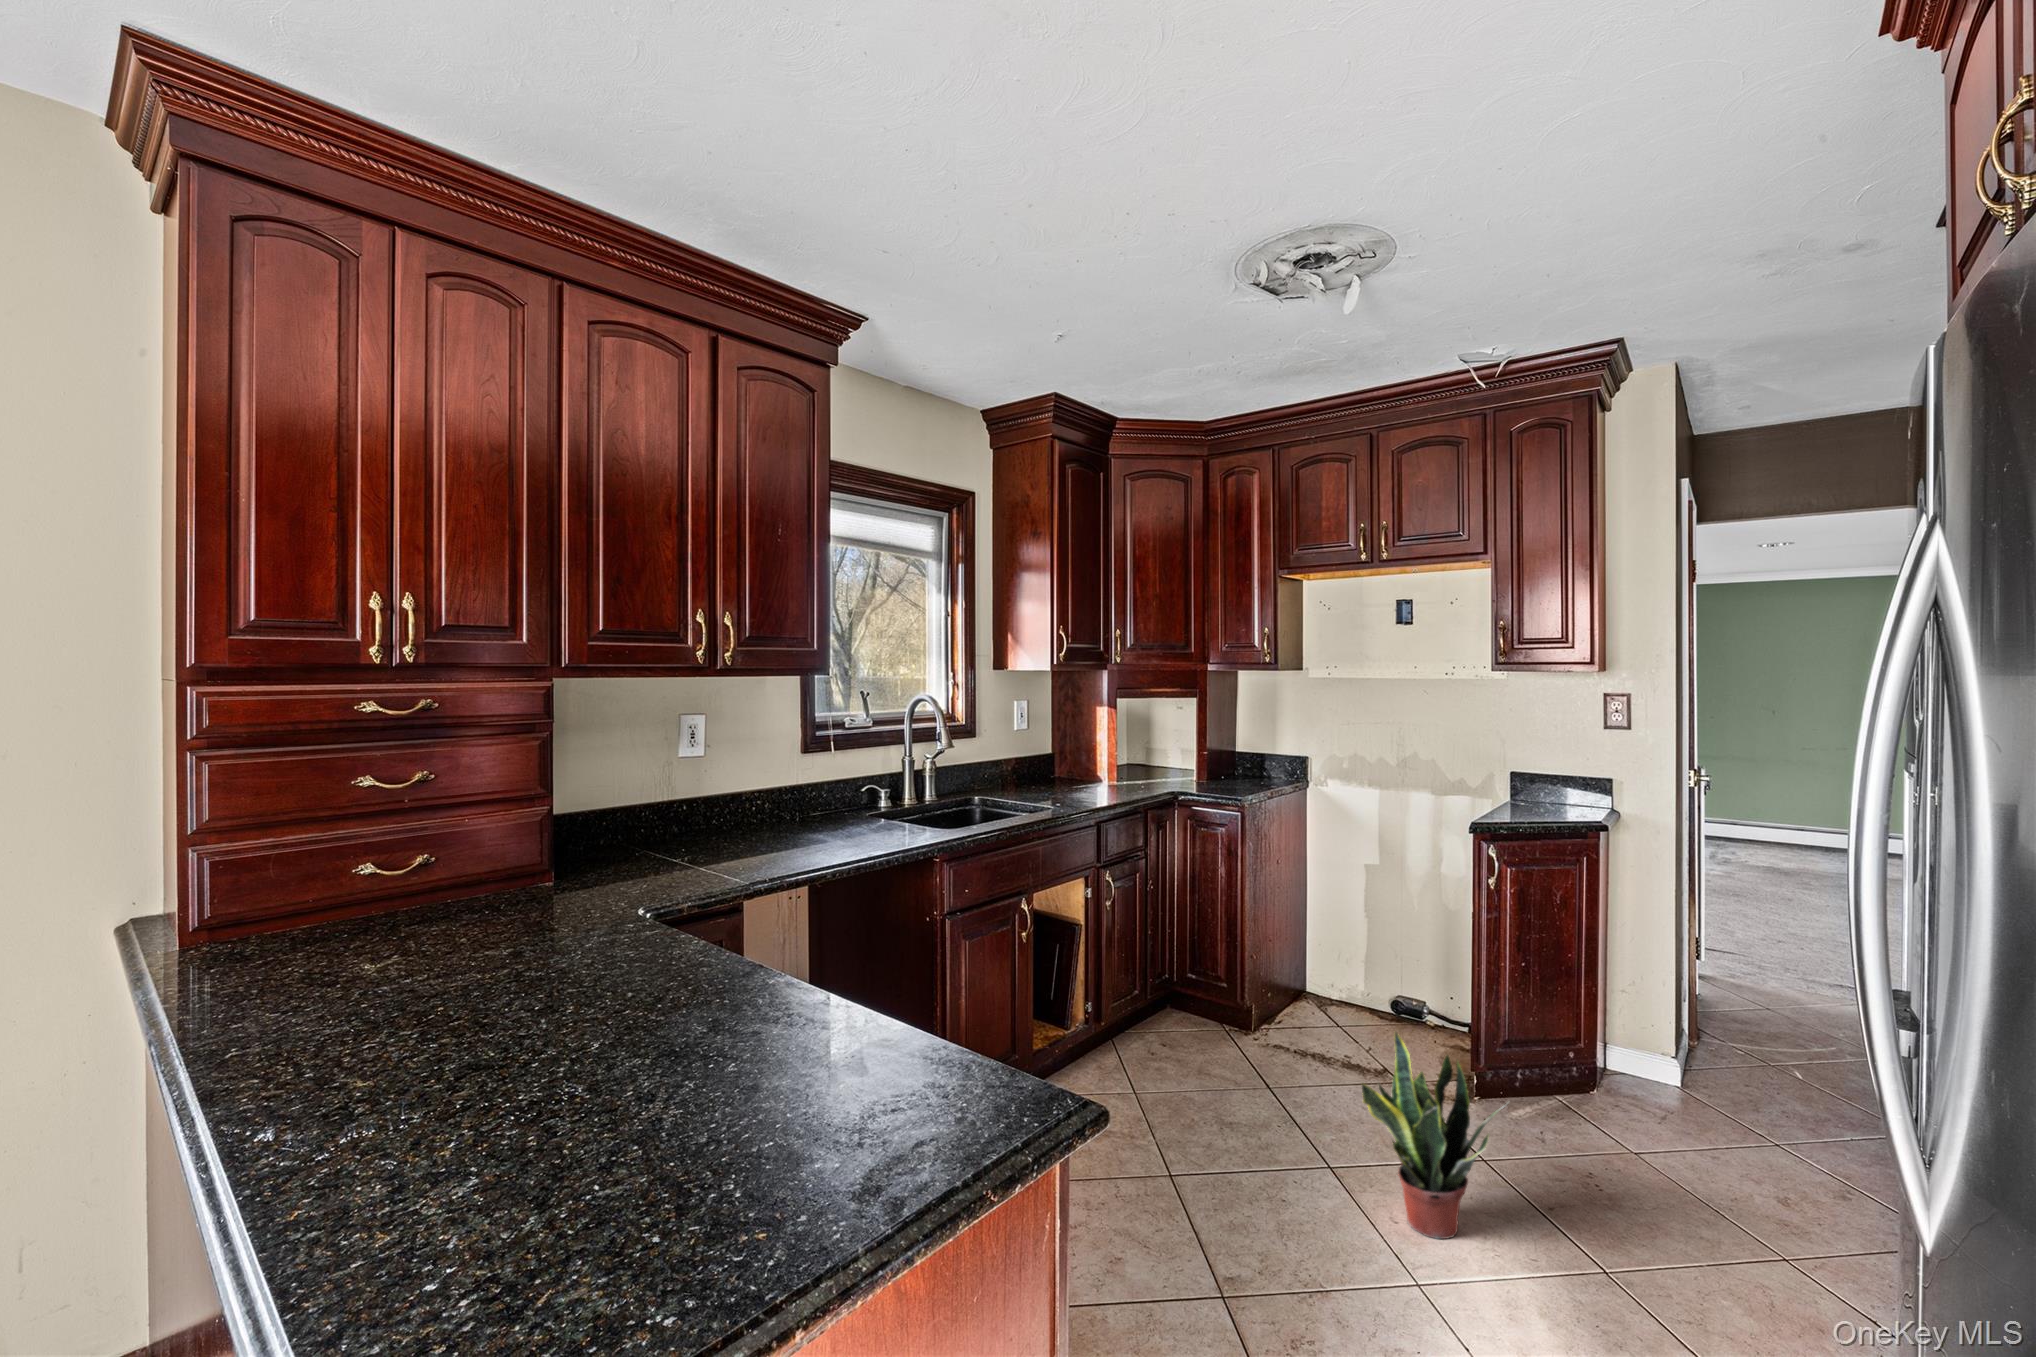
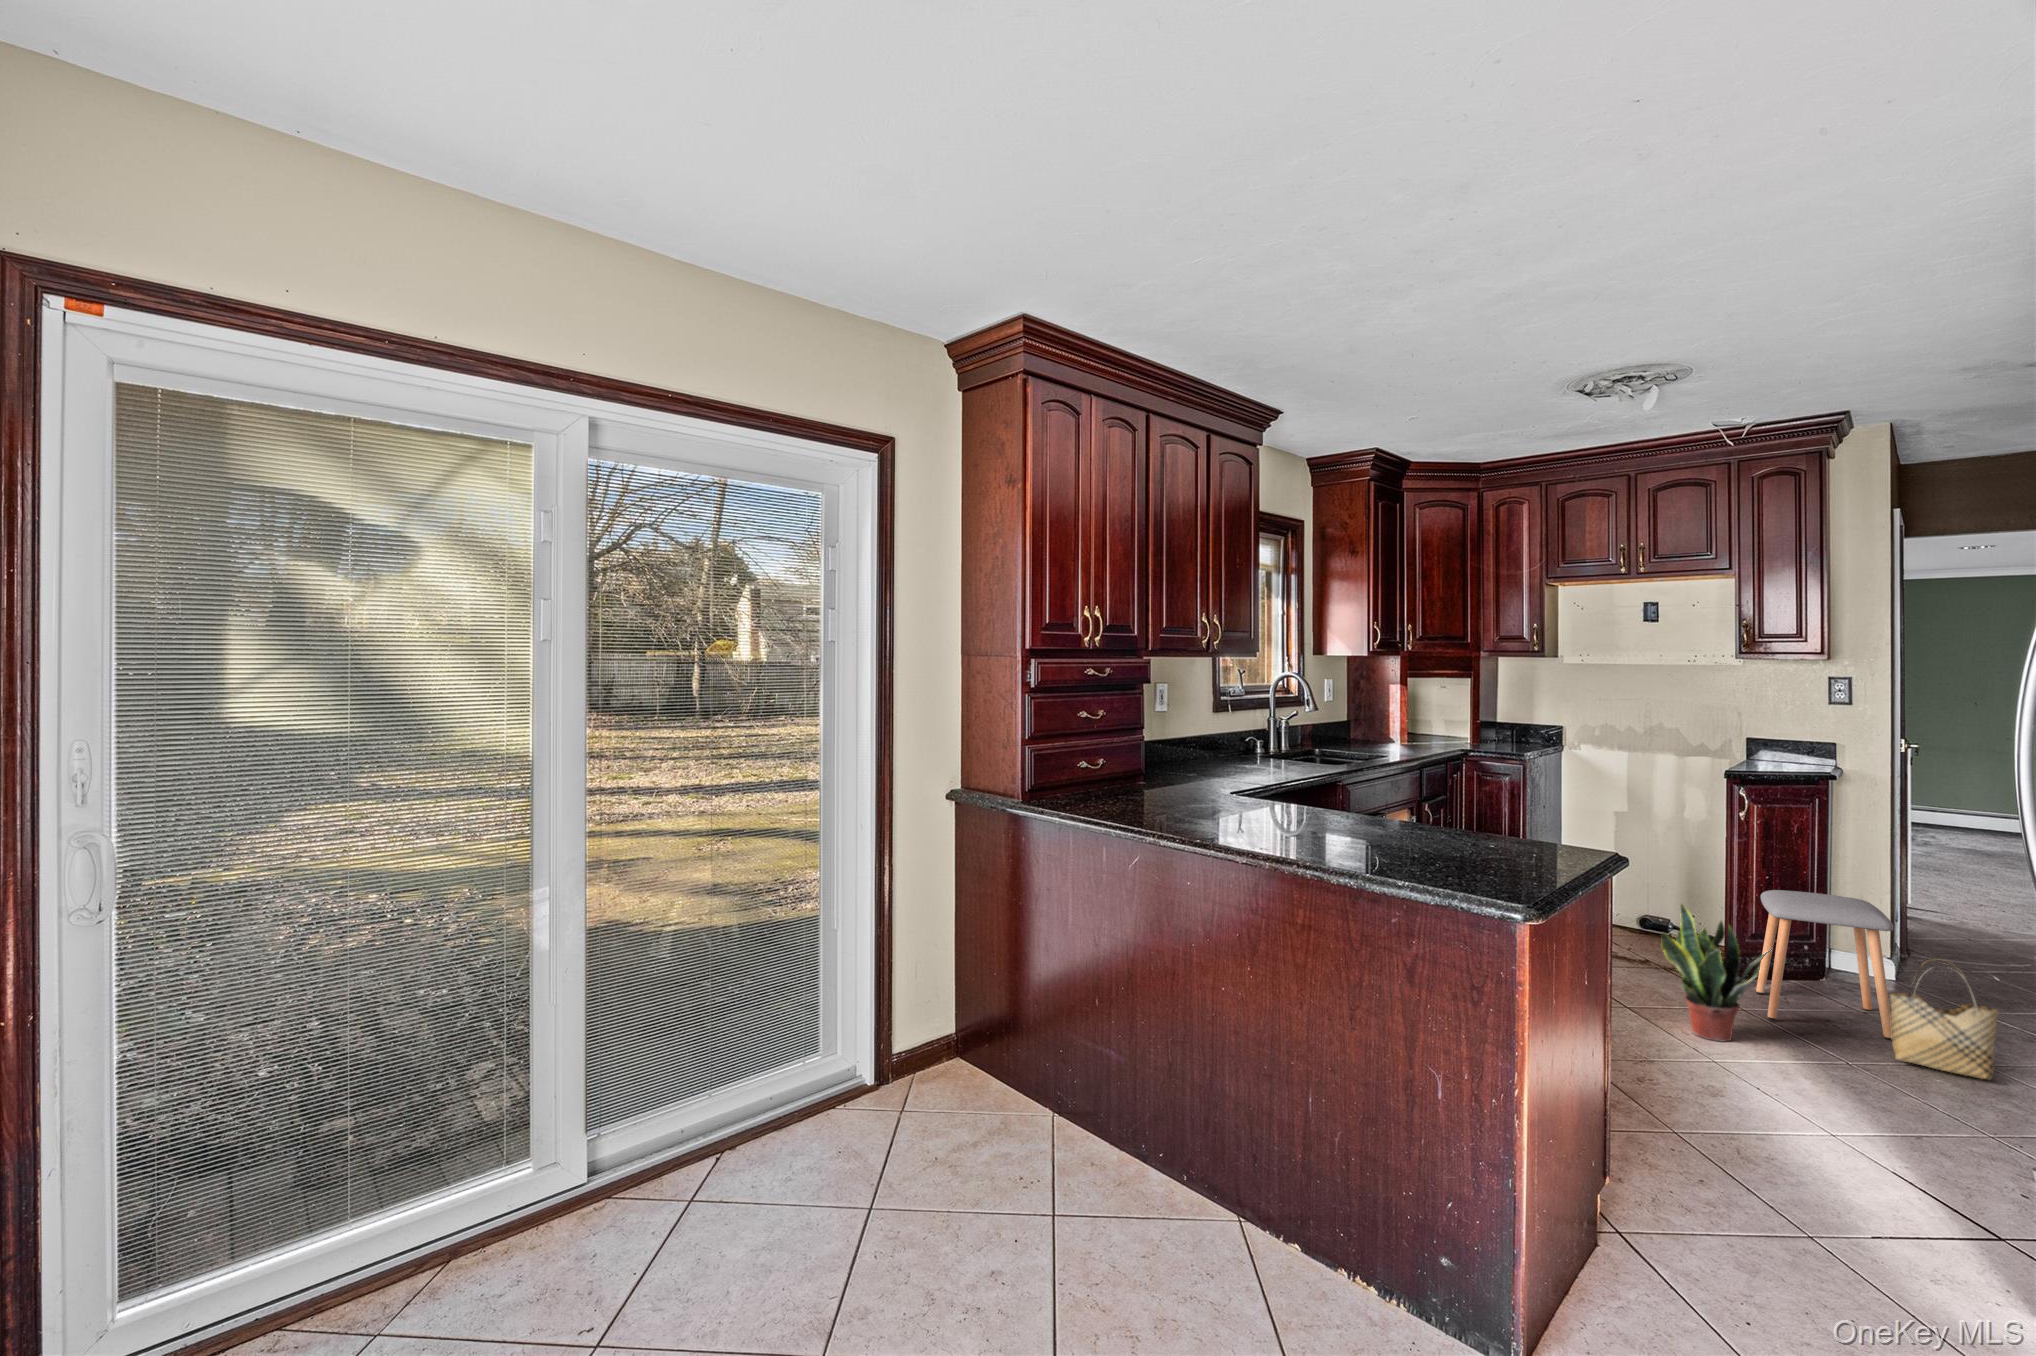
stool: none [1508,990,1668,1216] -> present [1756,890,1894,1040]
woven basket: none [1658,1114,1801,1305] -> present [1889,959,1999,1080]

